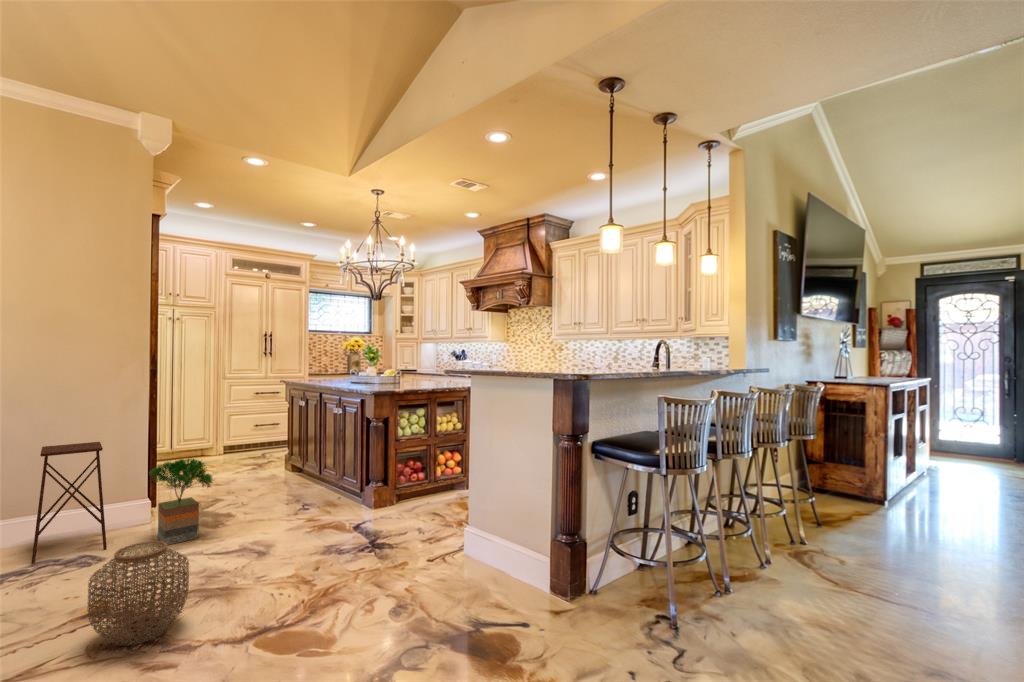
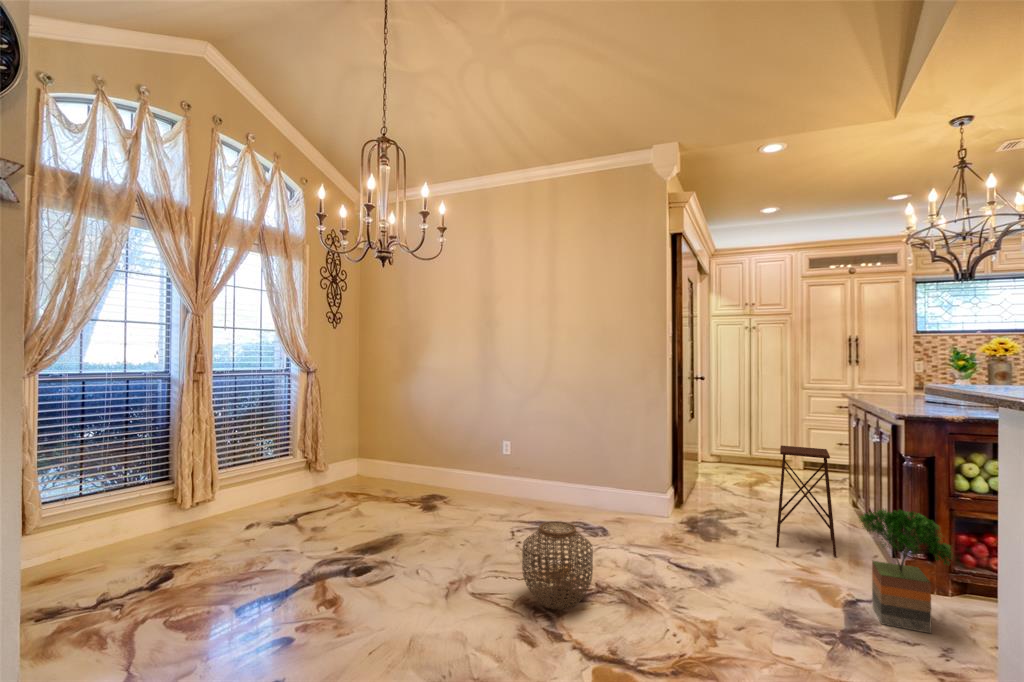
side table: present [31,442,107,564] -> present [776,446,836,557]
potted tree: present [150,458,213,545] -> present [860,509,953,633]

